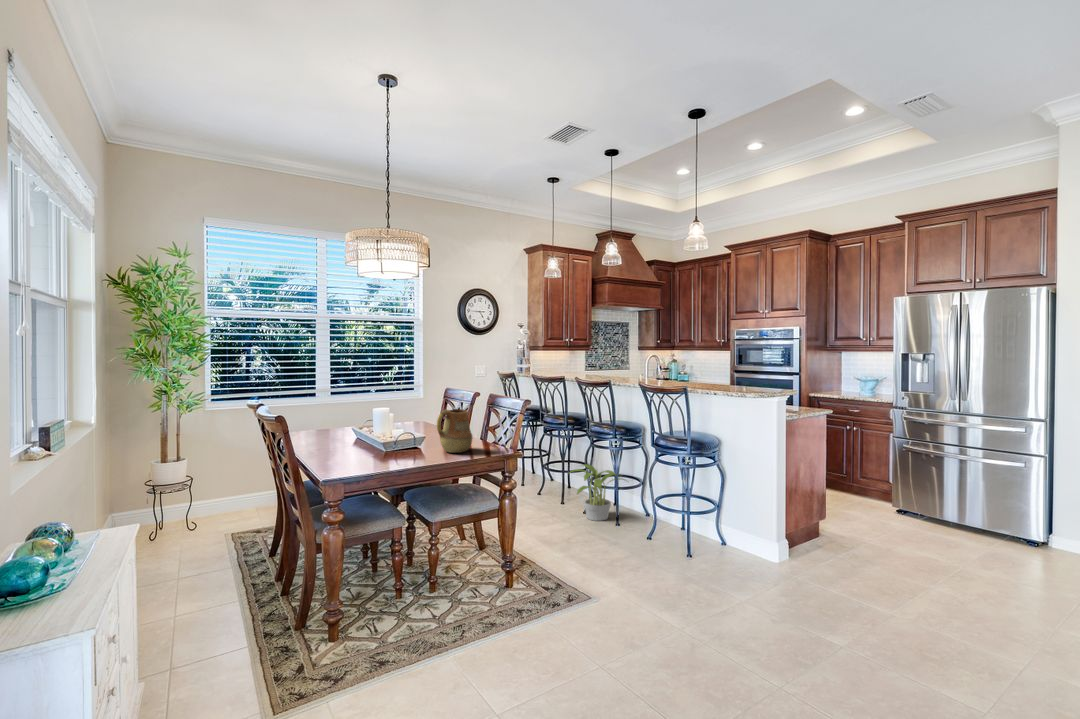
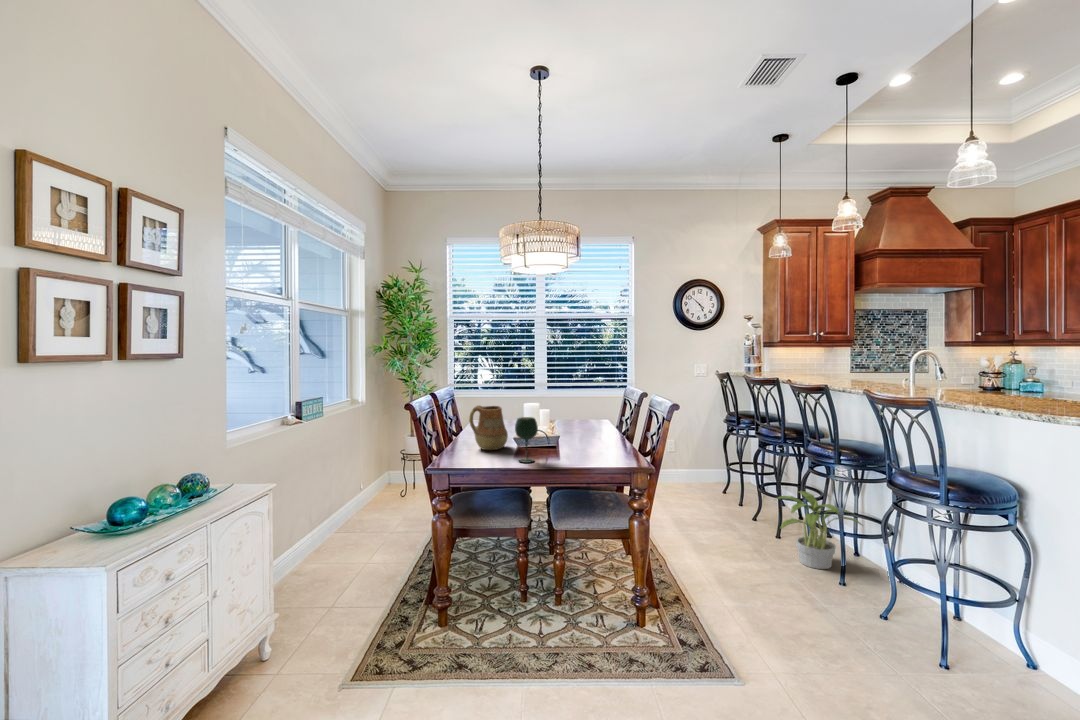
pitcher: present [437,409,472,453] -> present [469,405,508,450]
wine glass: none [395,419,418,462] -> present [515,417,538,463]

